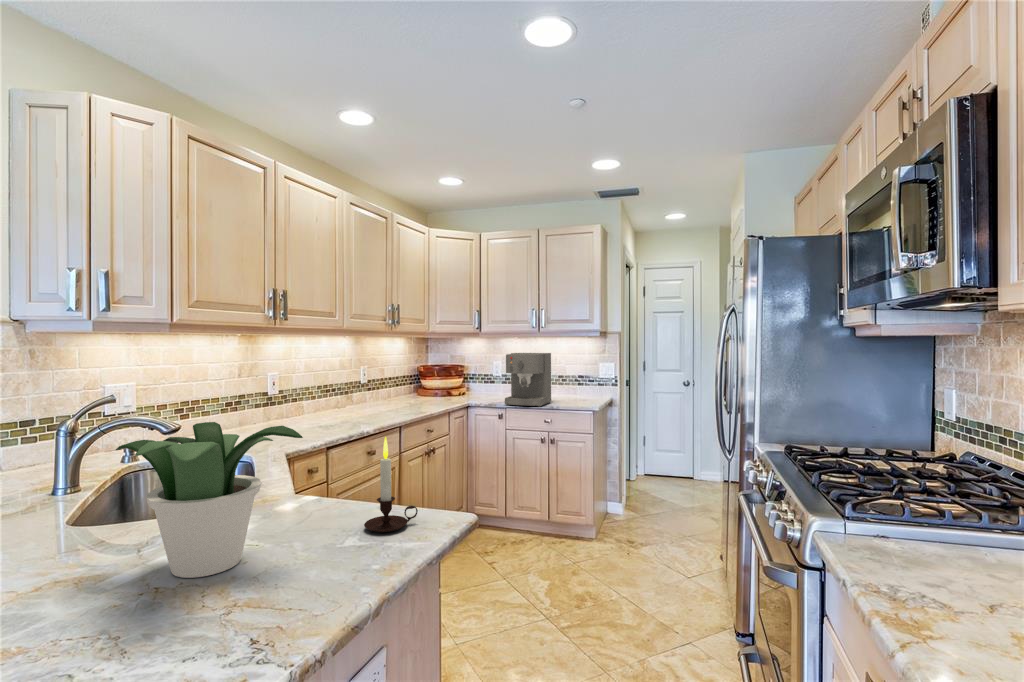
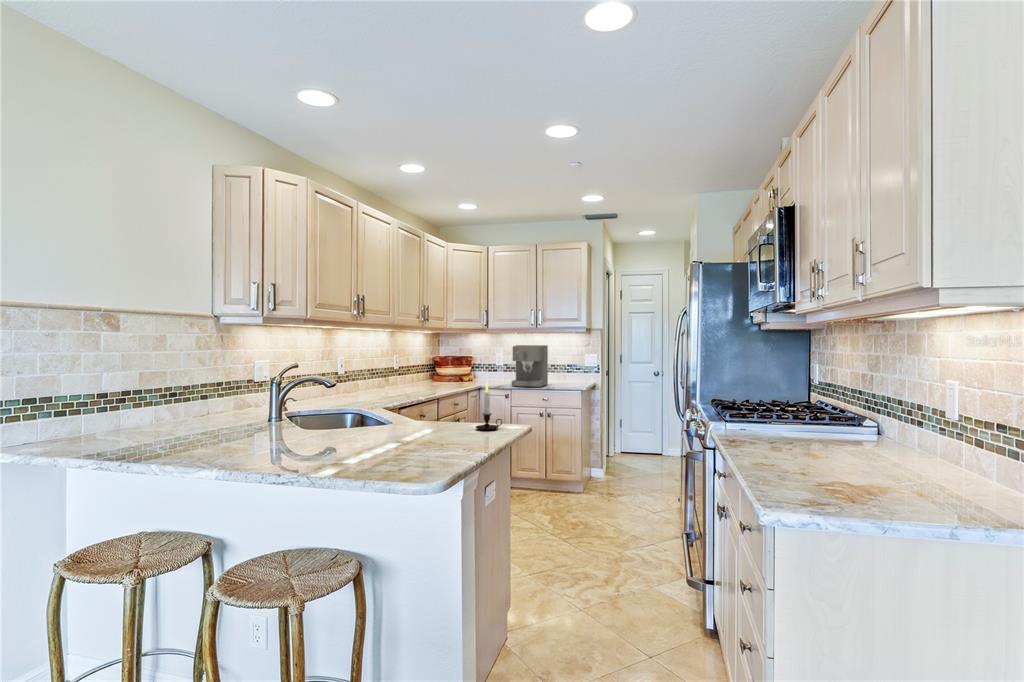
potted plant: present [116,422,303,578] -> none [367,368,458,441]

